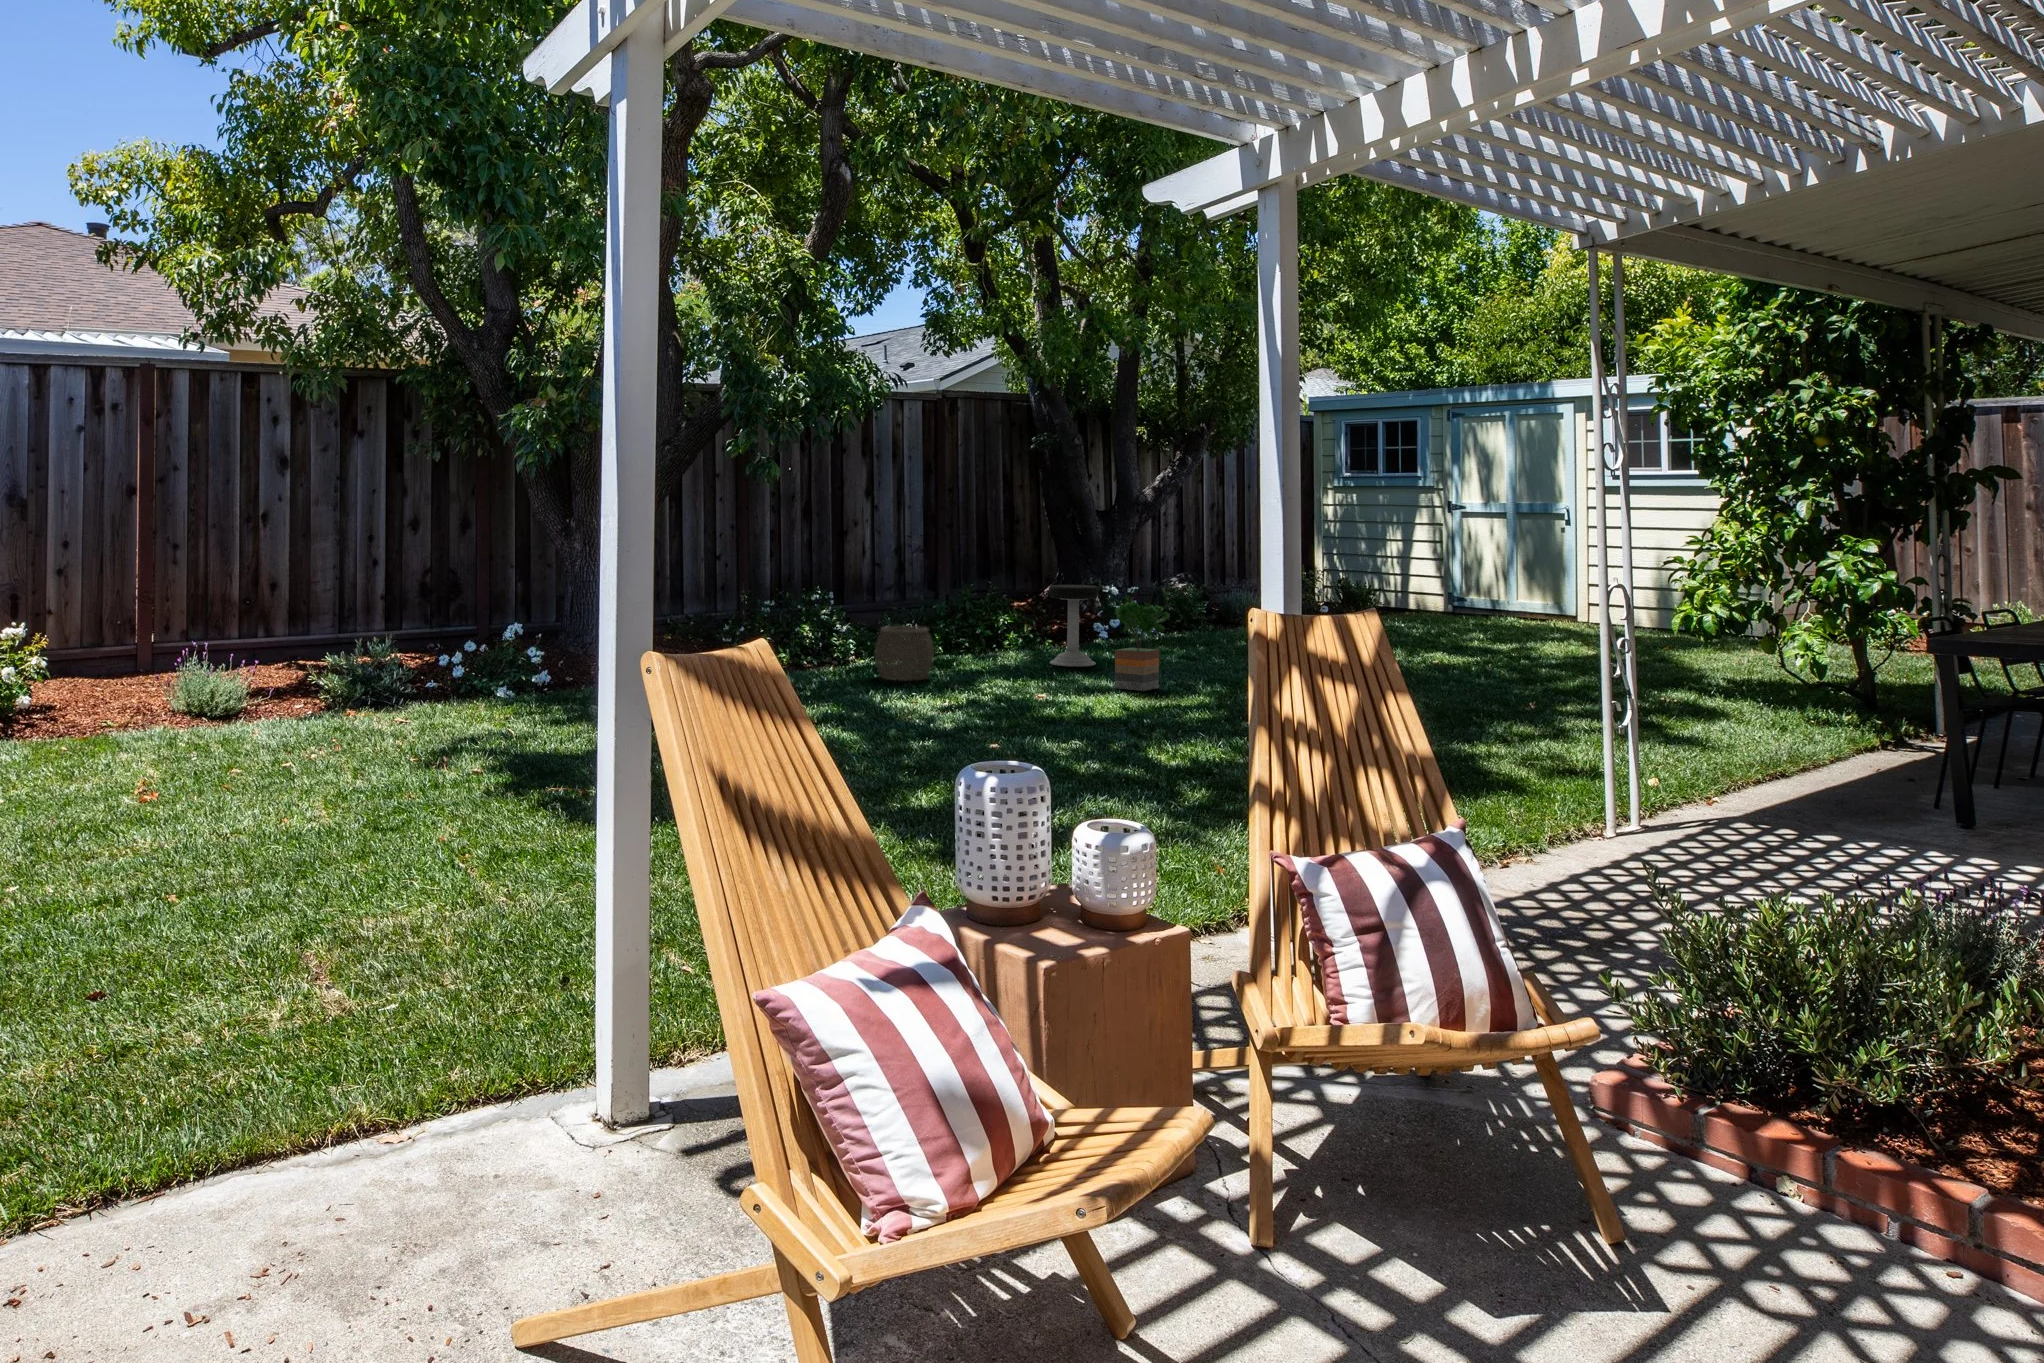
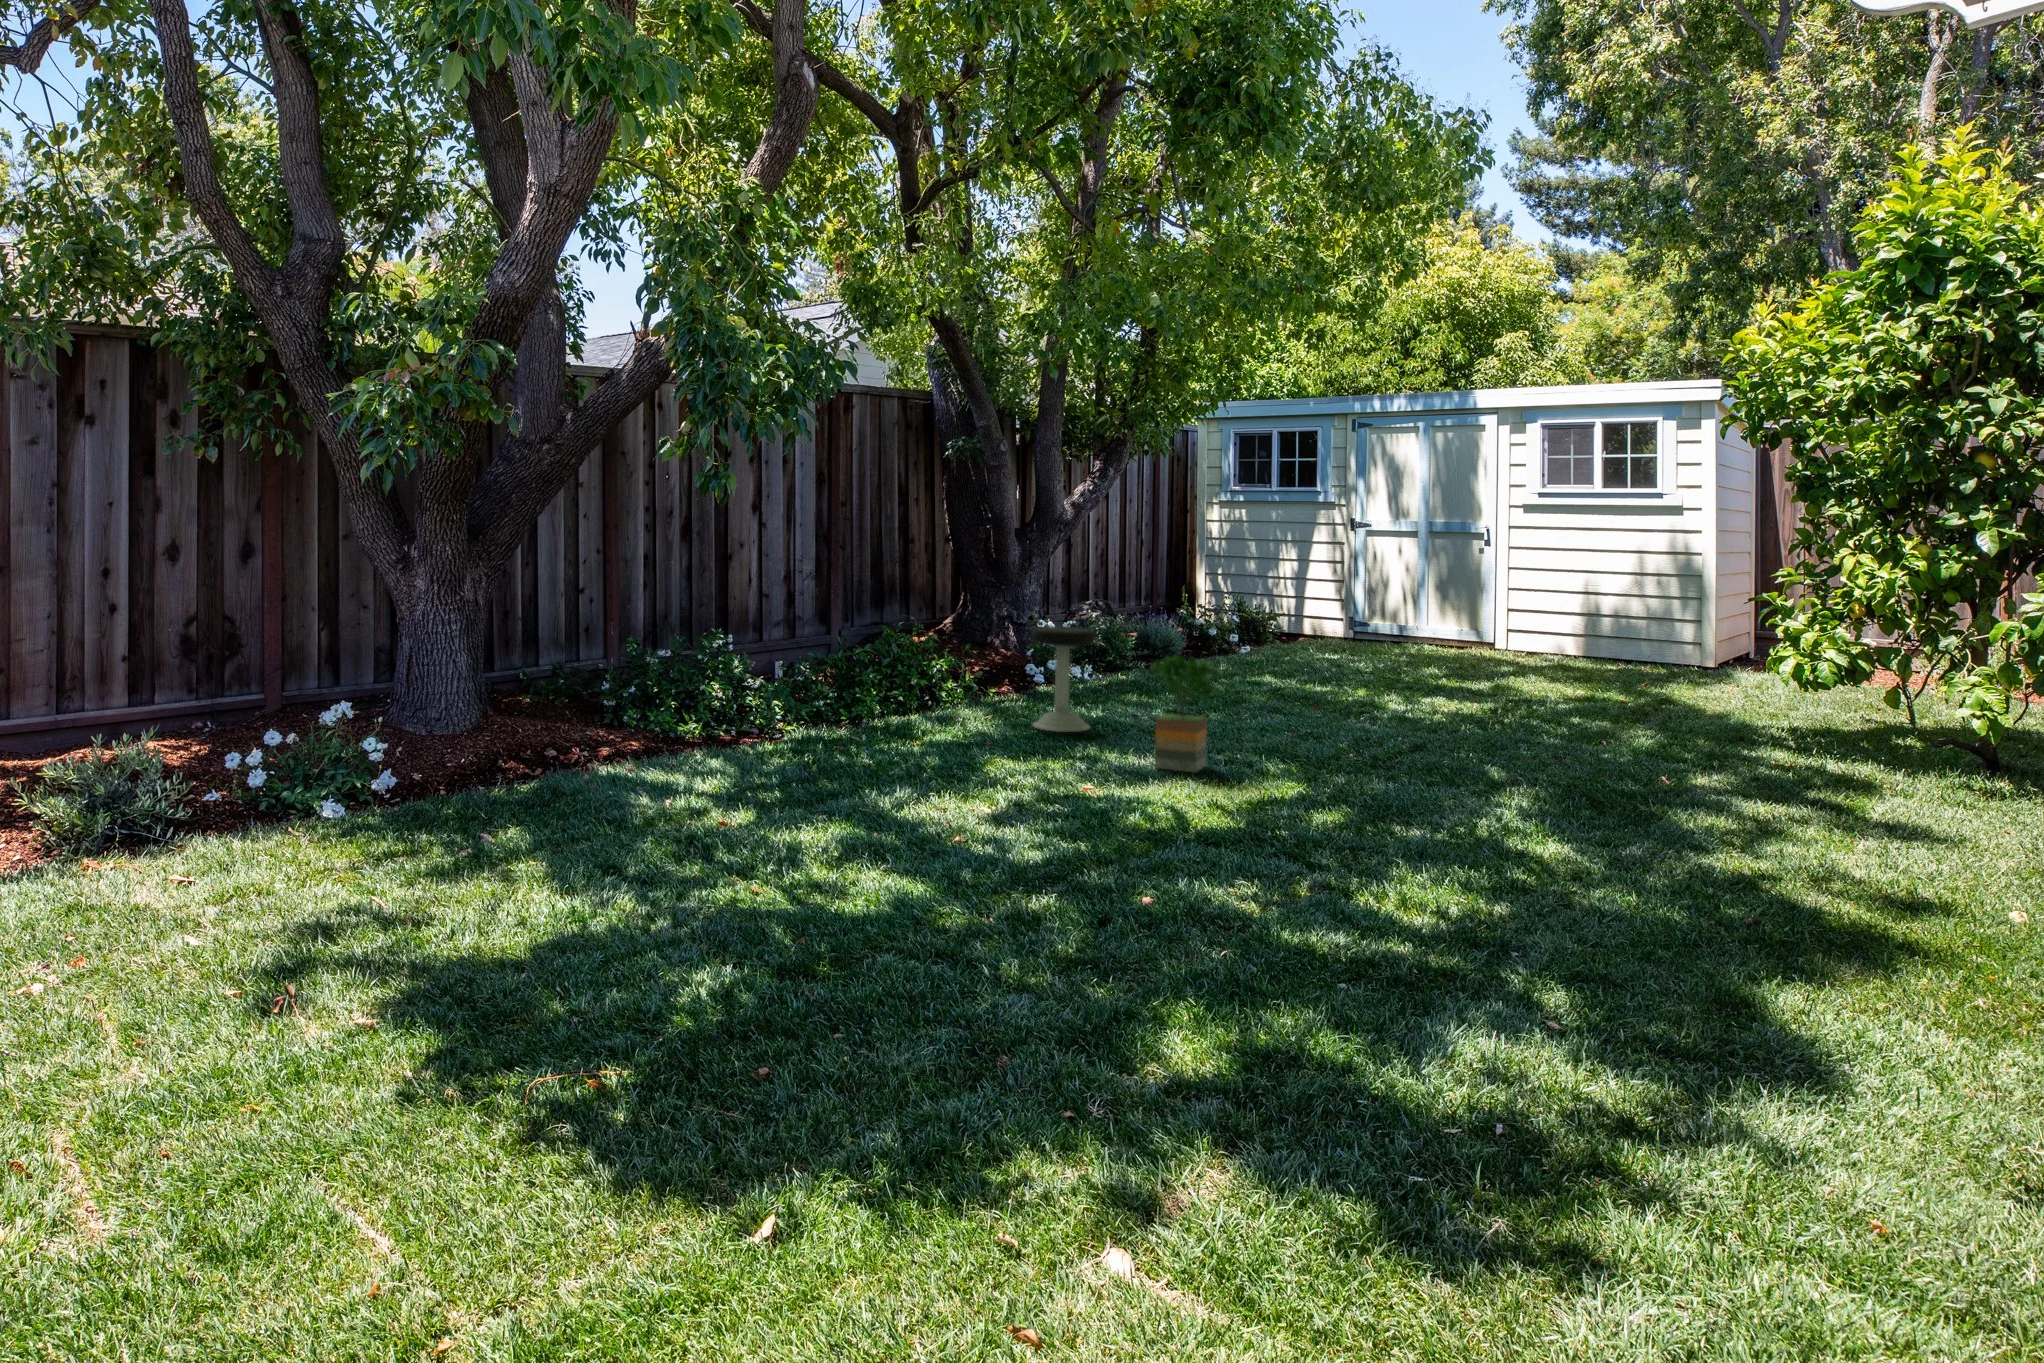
woven basket: present [875,626,934,681] -> none [839,687,918,764]

